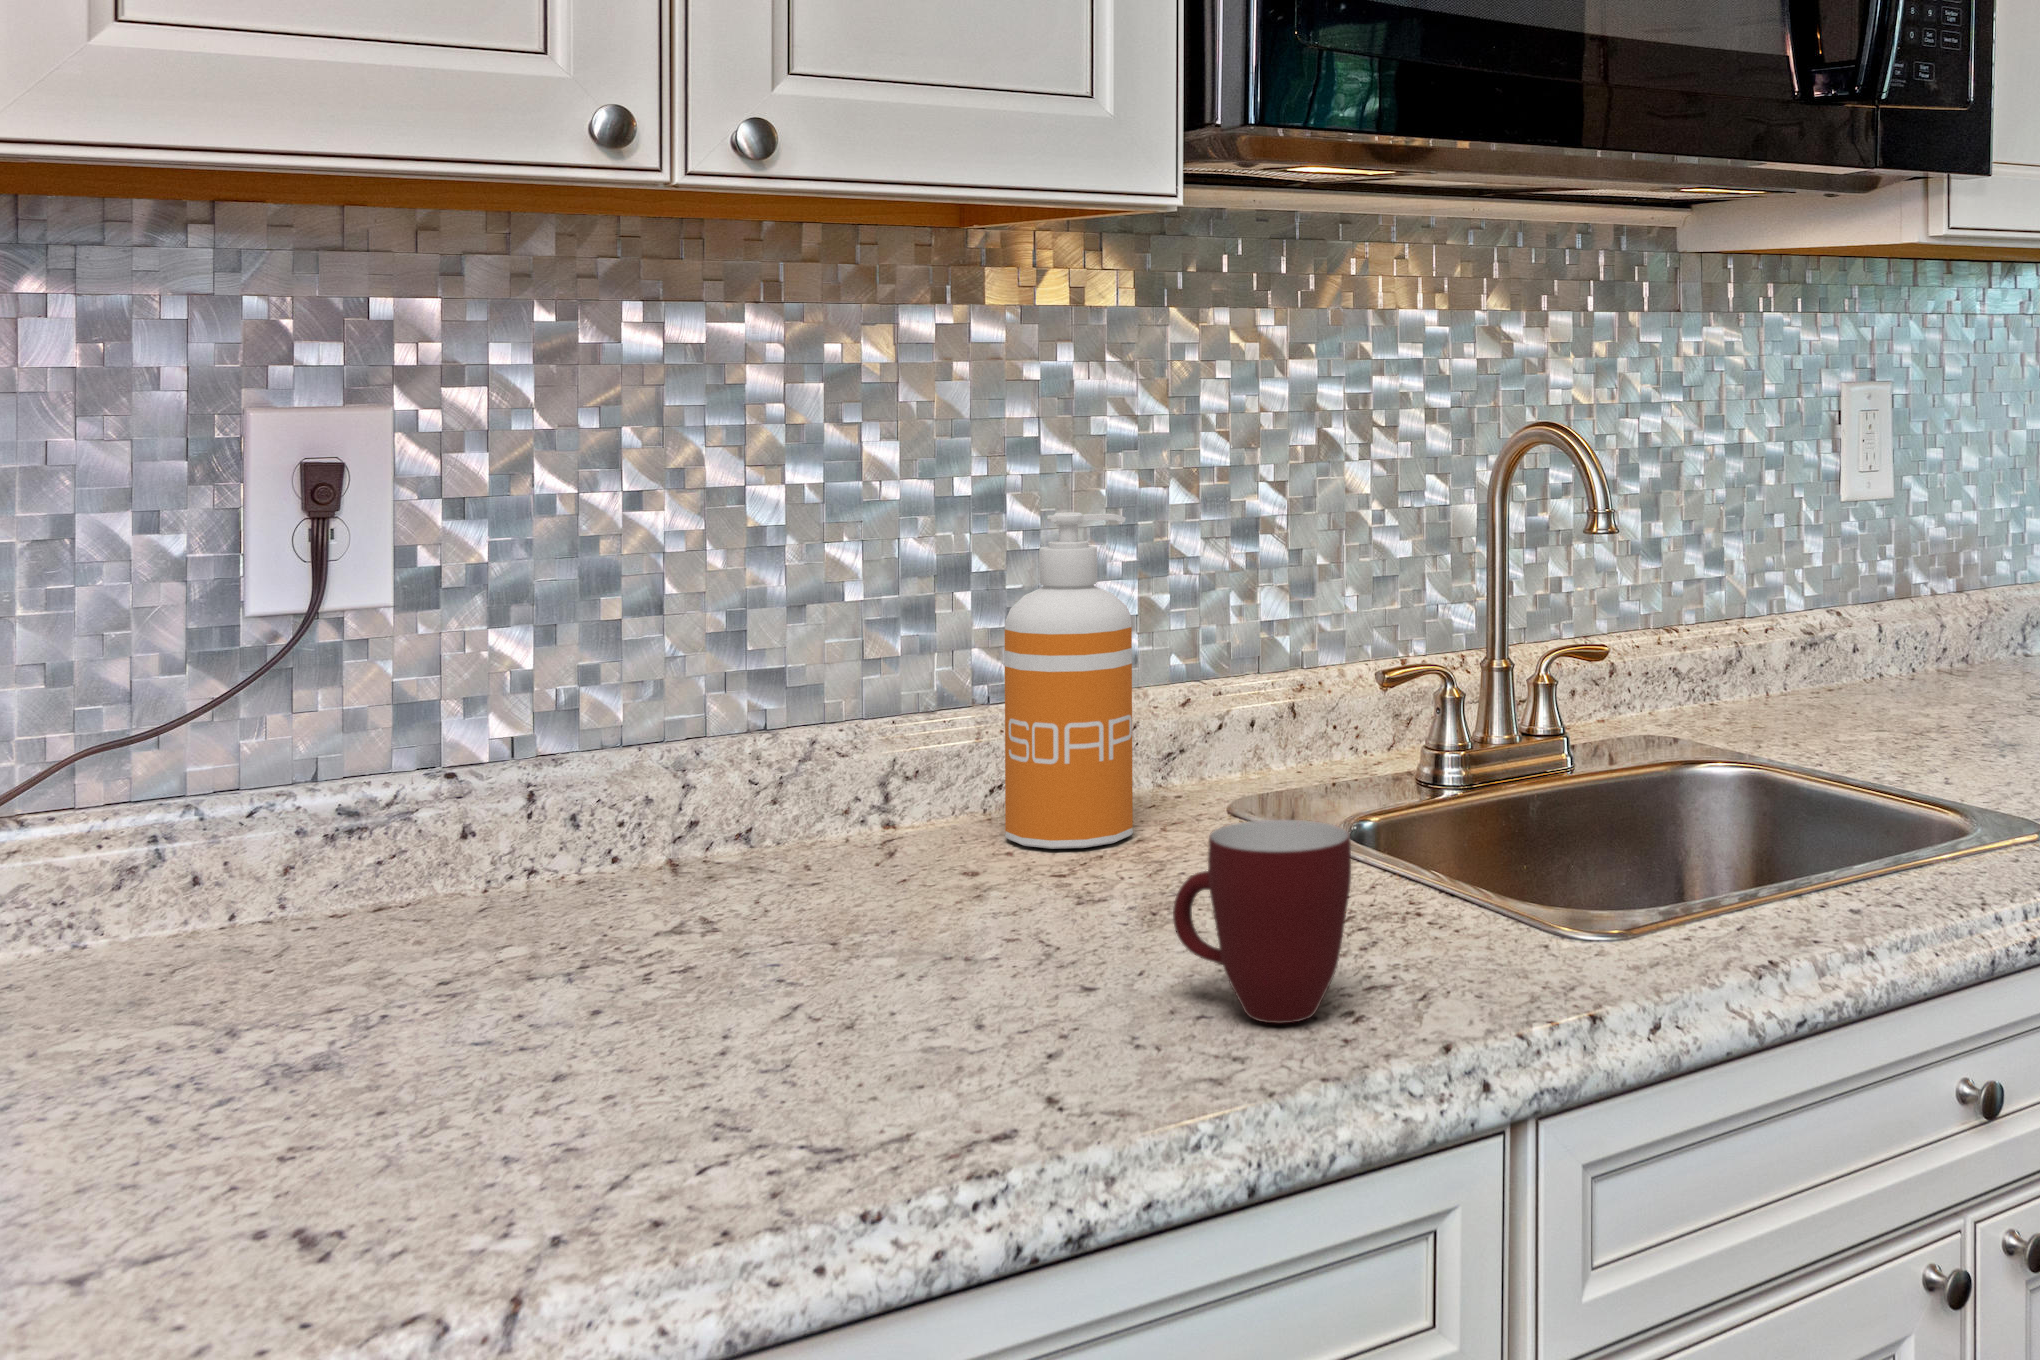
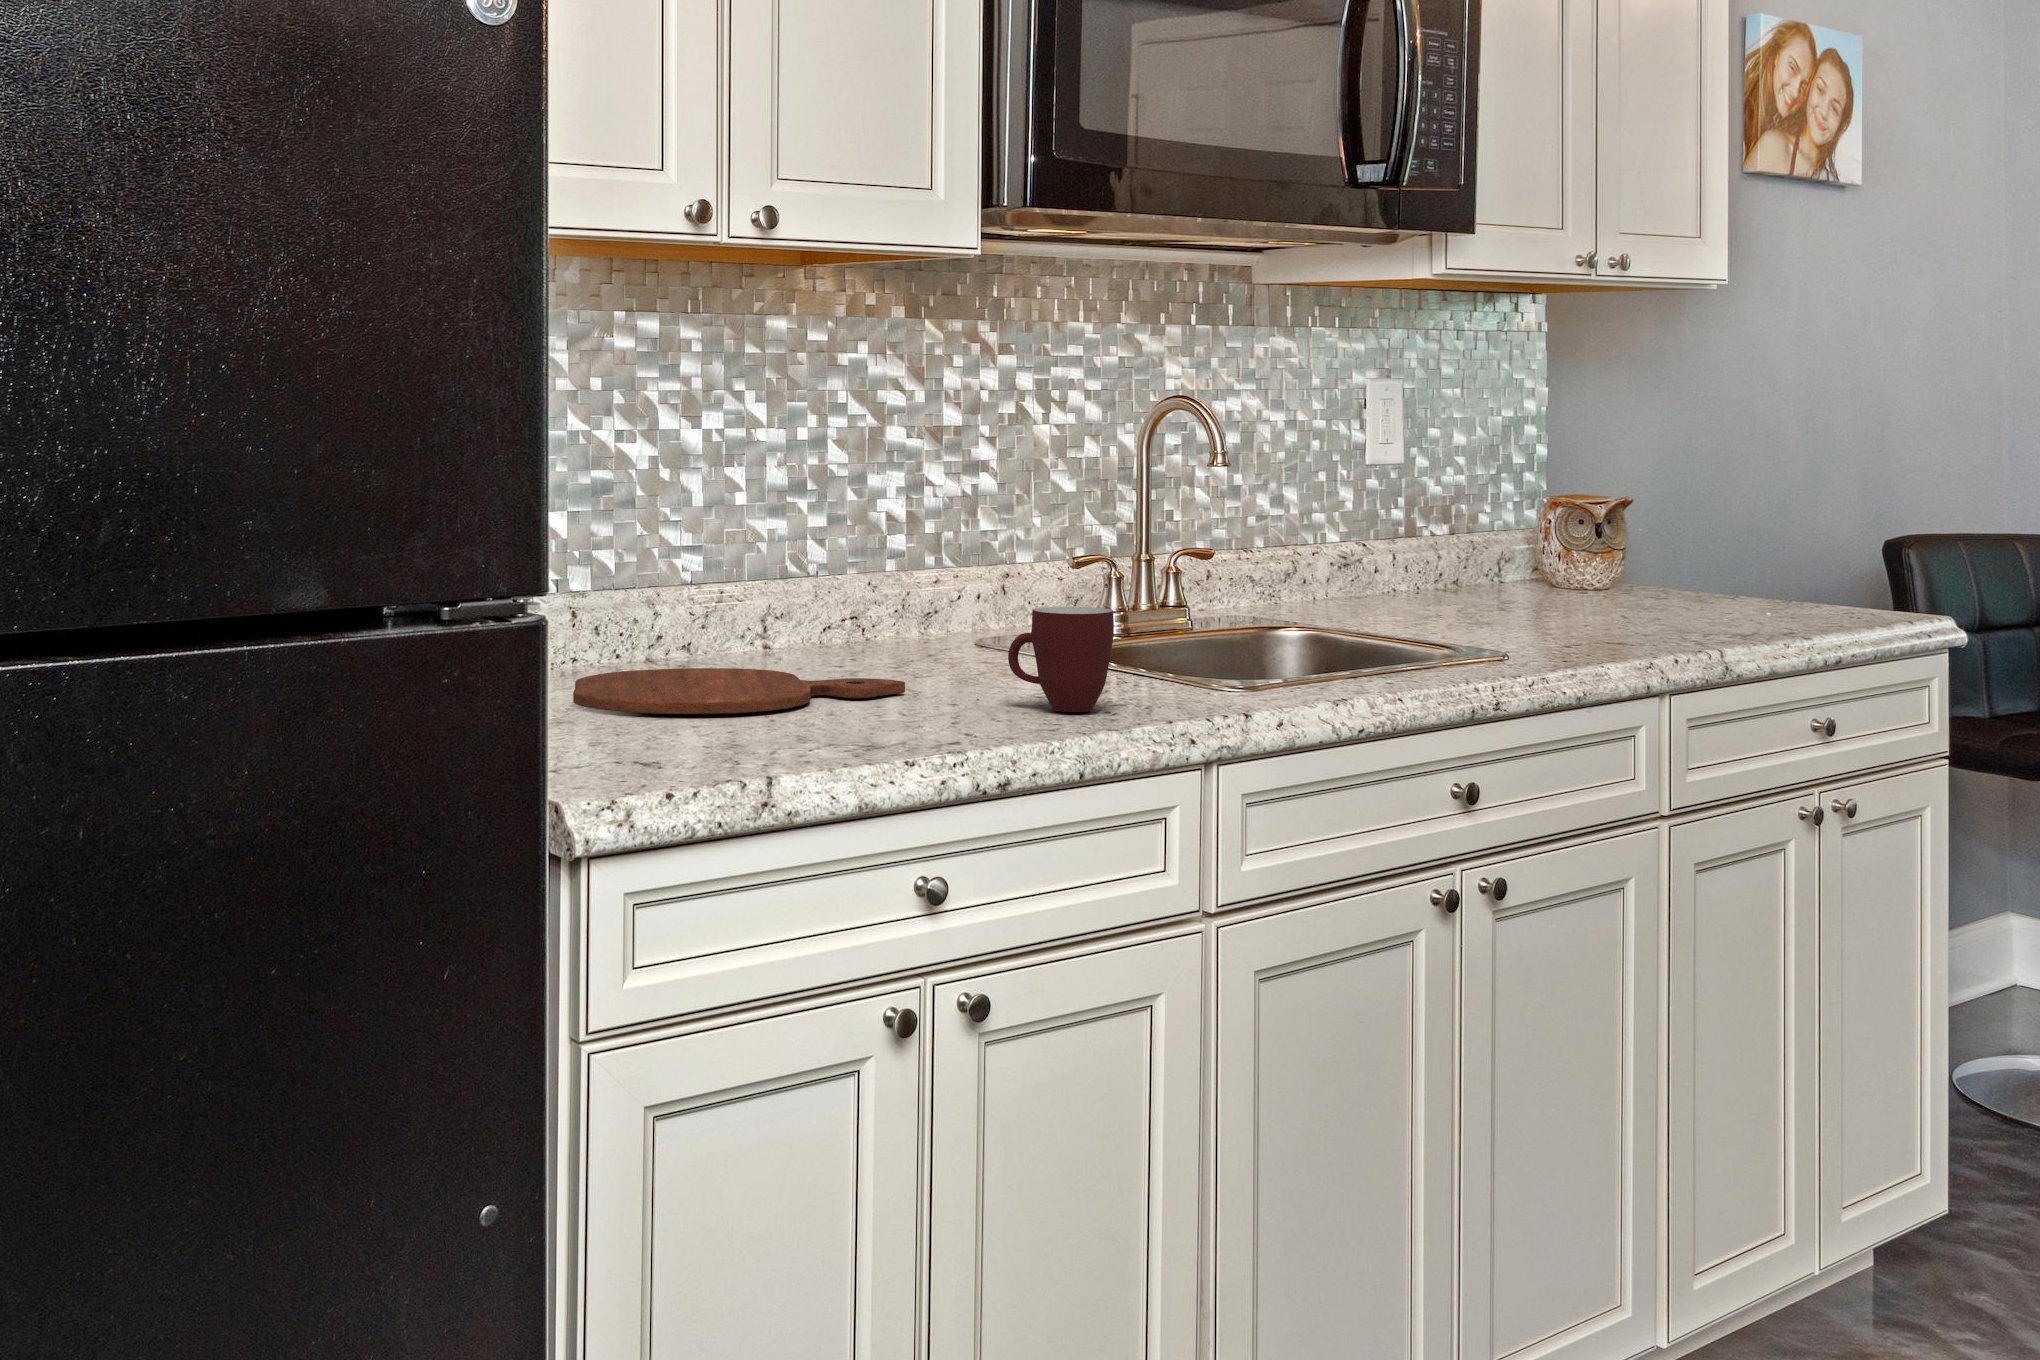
soap dispenser: present [1005,512,1133,849] -> none [840,449,923,659]
cutting board: none [409,891,1025,1039] -> present [573,668,905,714]

